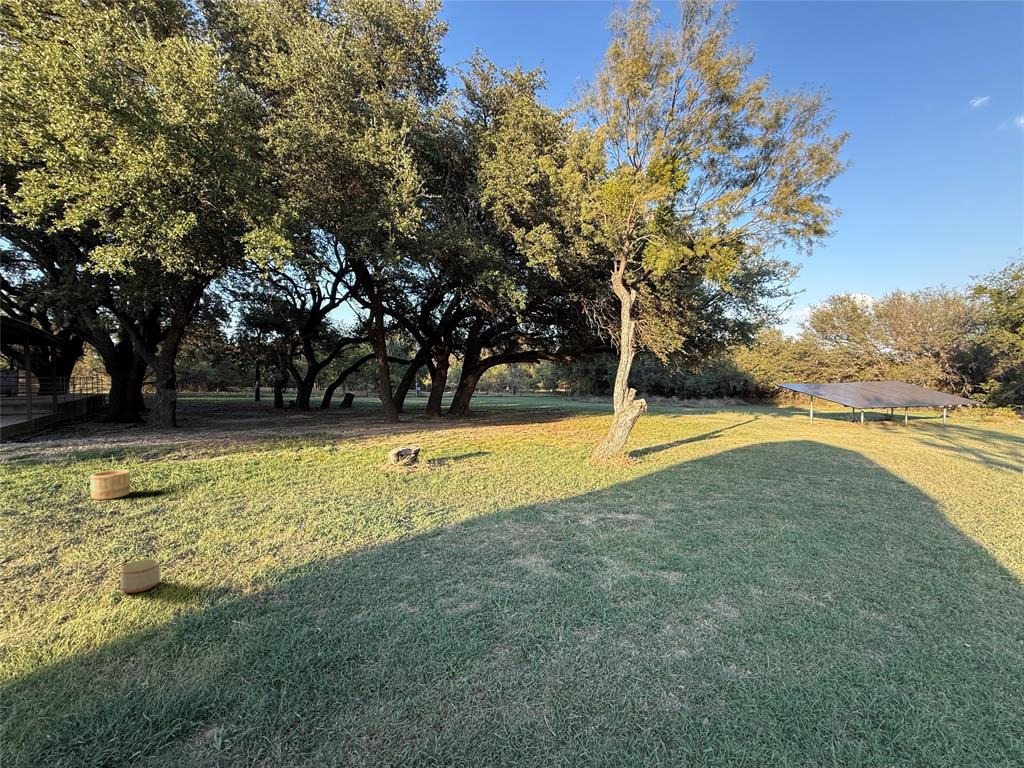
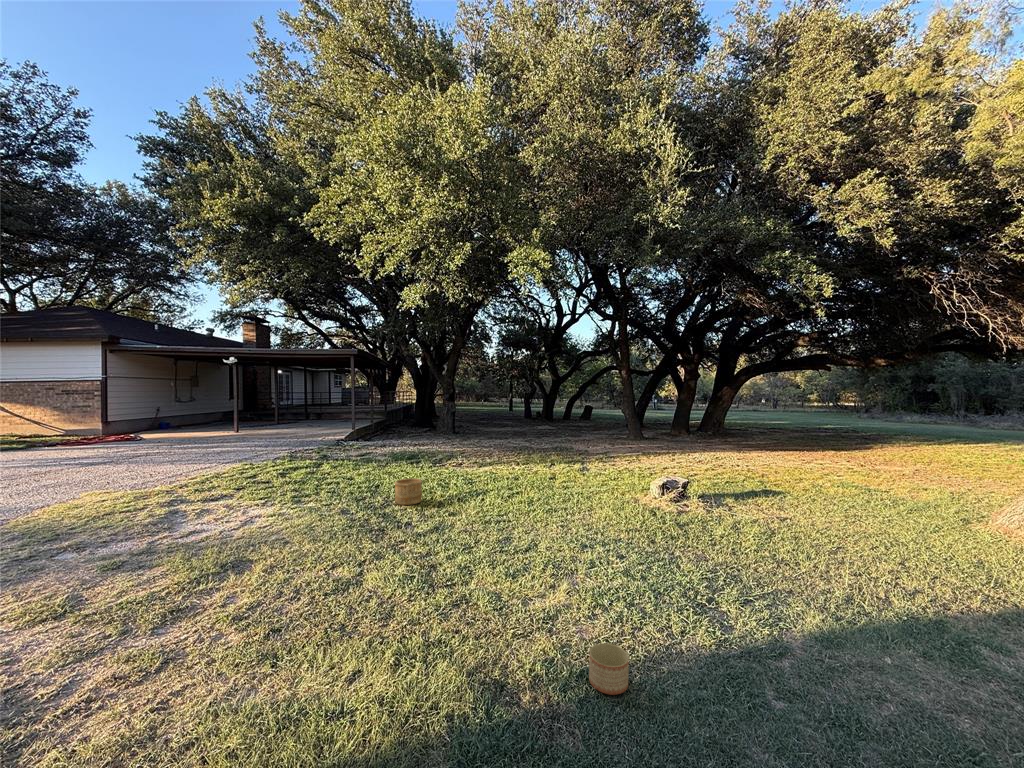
planter: present [121,559,160,593] -> present [589,643,629,695]

